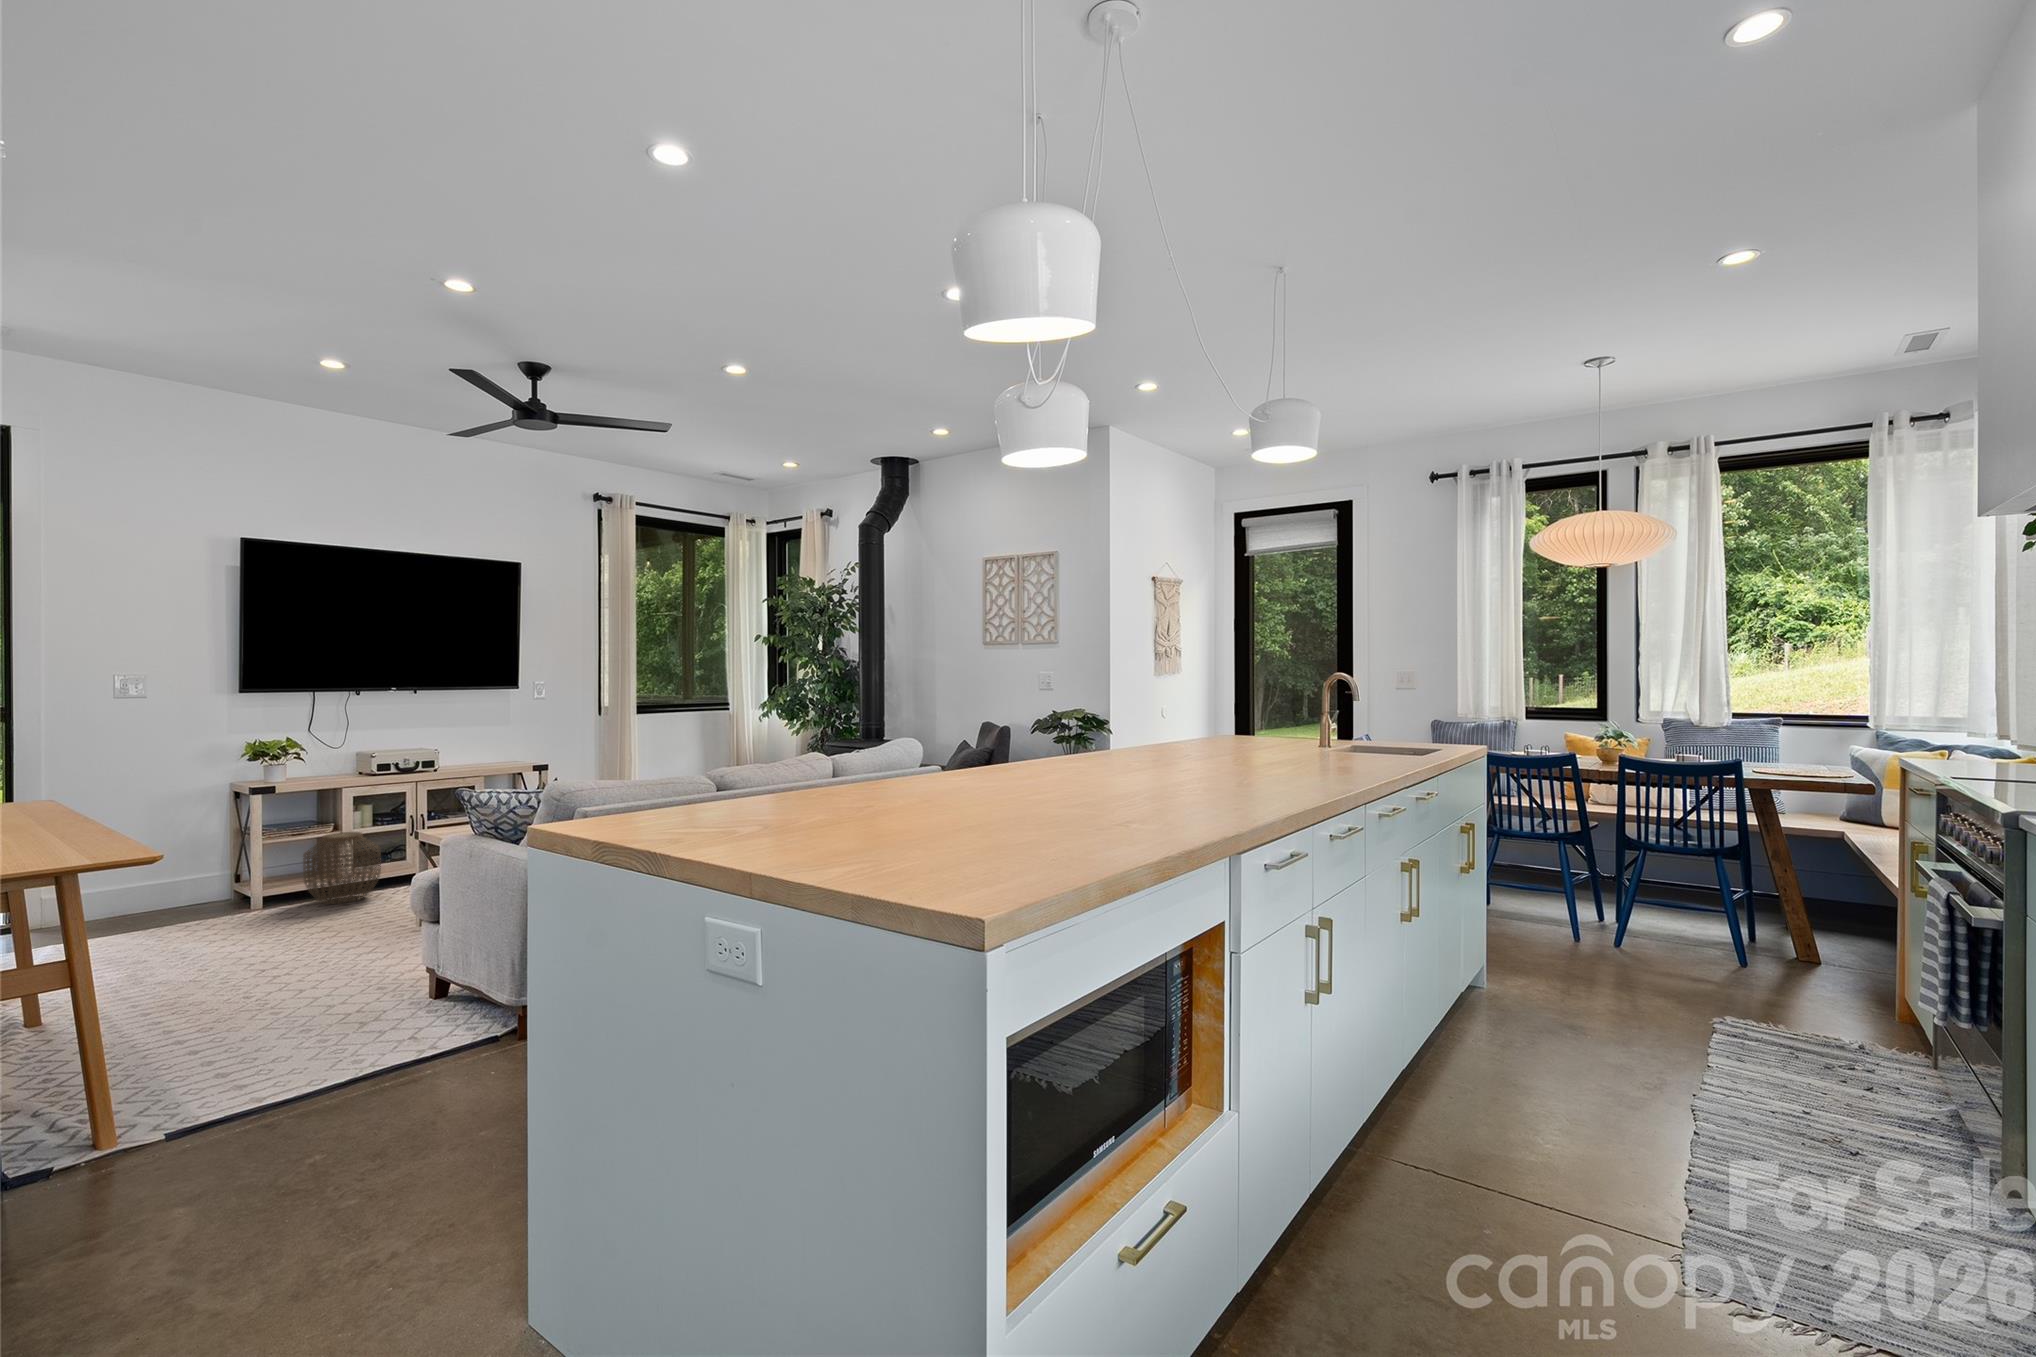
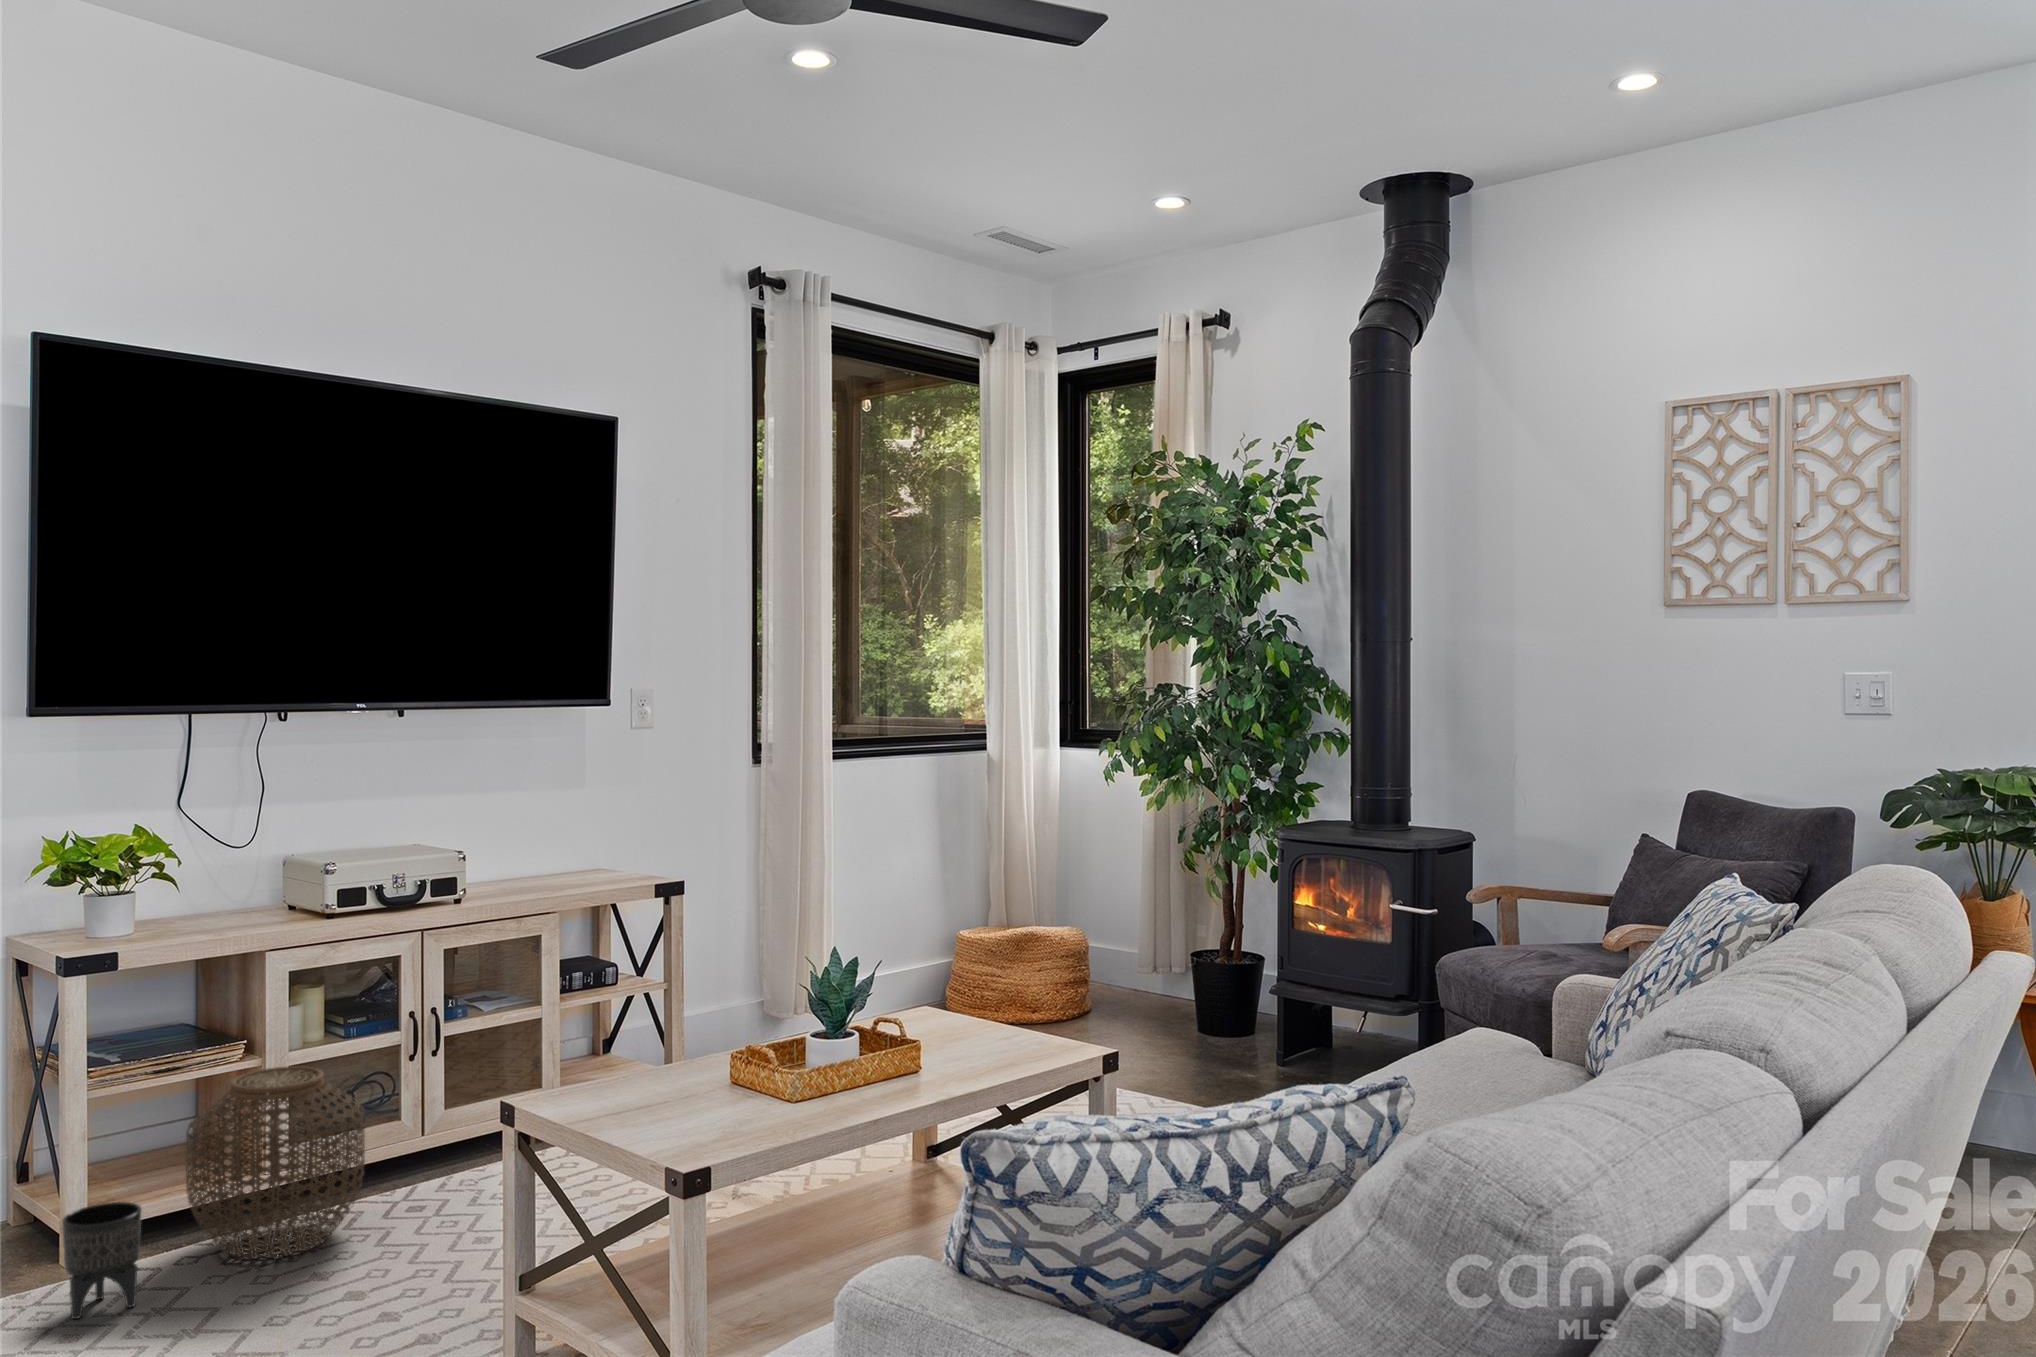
planter: none [248,878,281,920] -> present [62,1202,142,1319]

